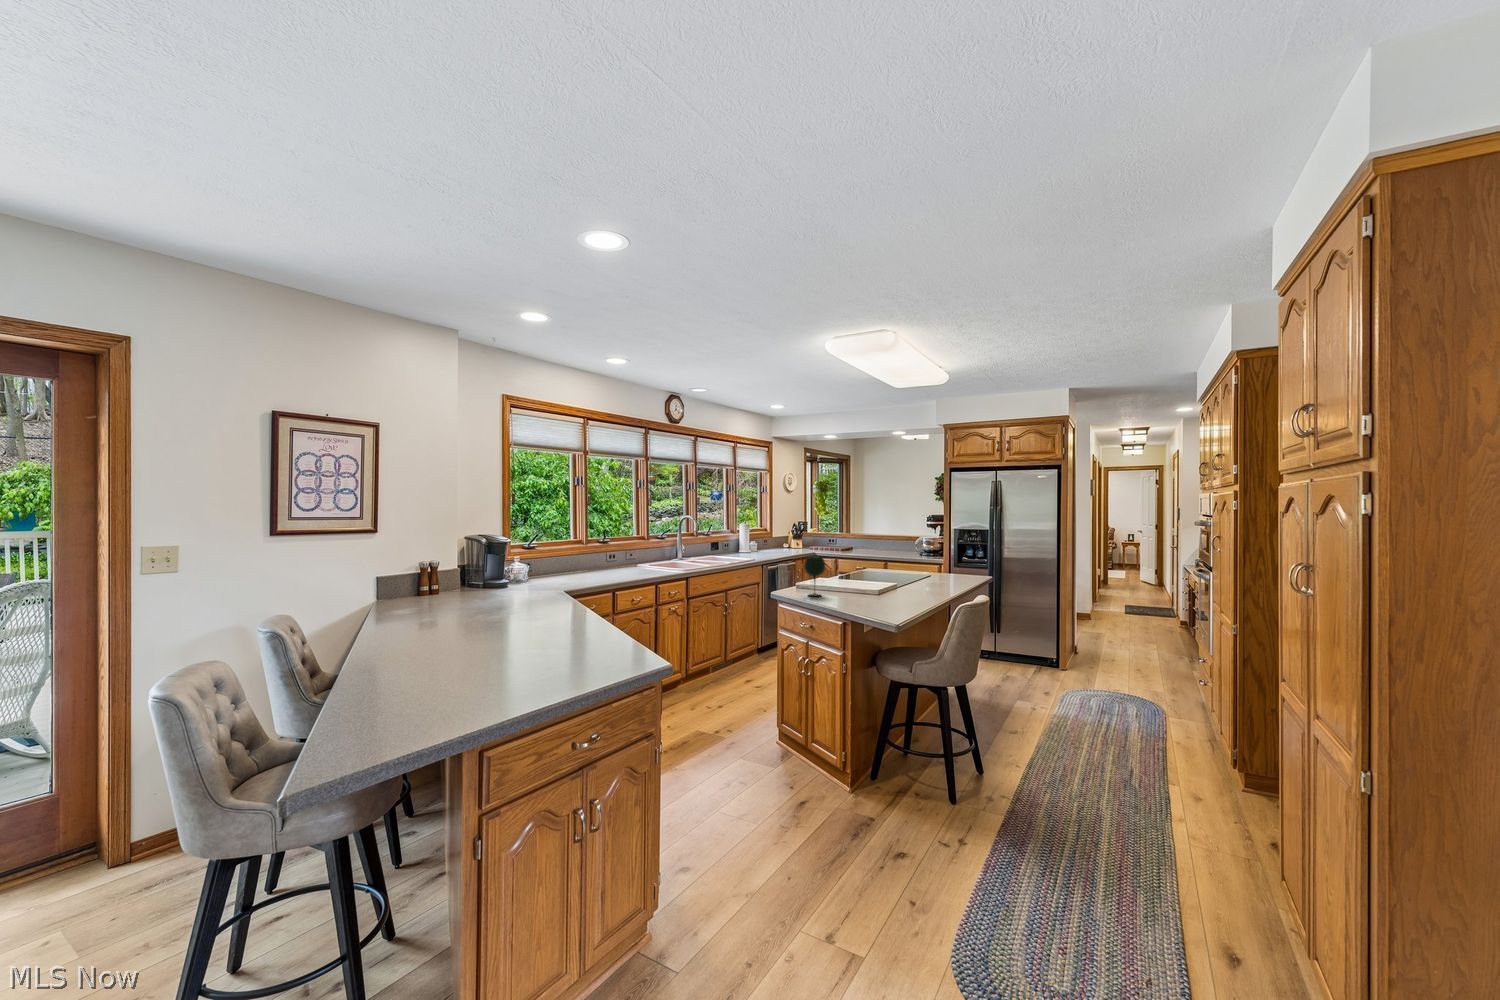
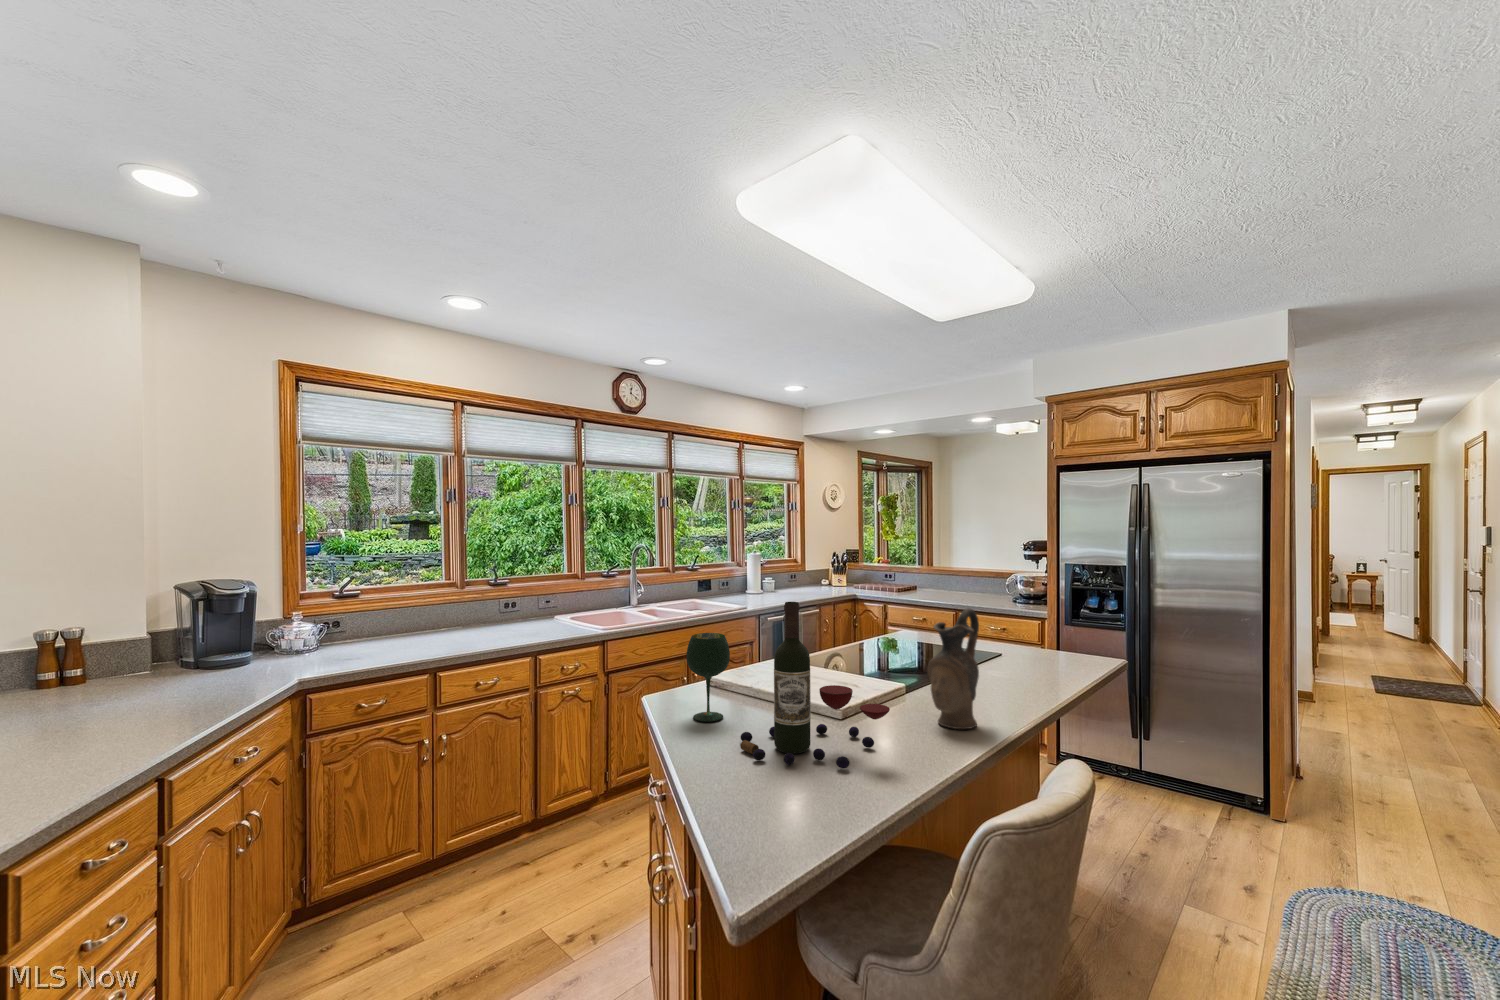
wine bottle: none [840,538,910,605] -> present [740,602,890,768]
ceramic pitcher: none [914,543,936,596] -> present [927,608,979,729]

